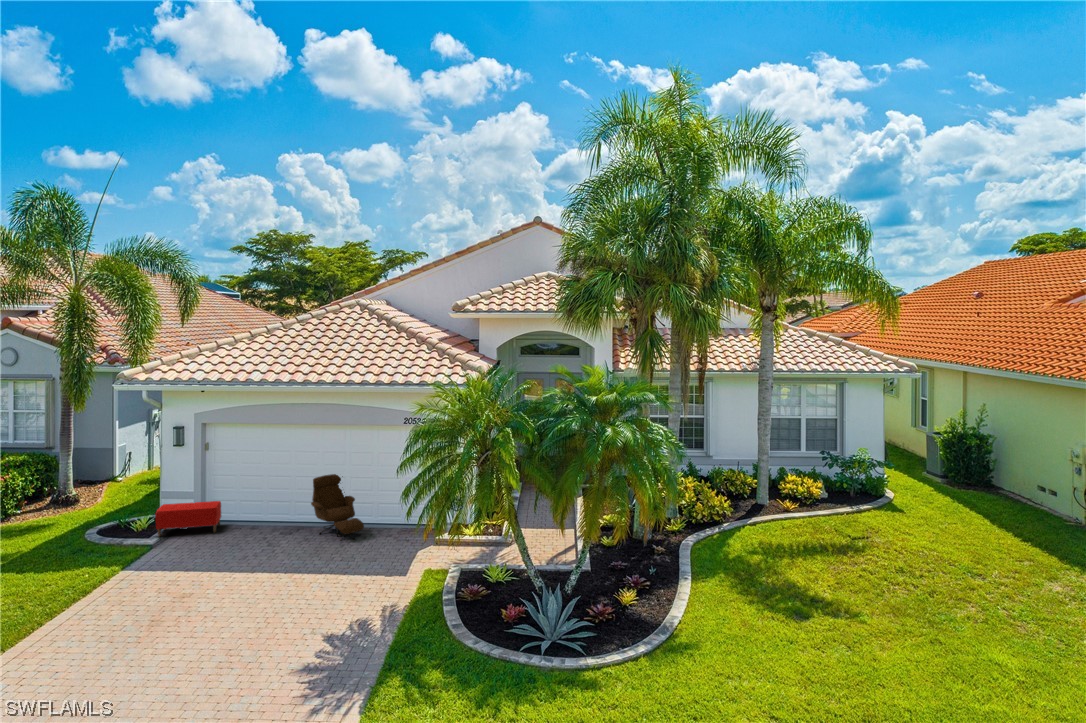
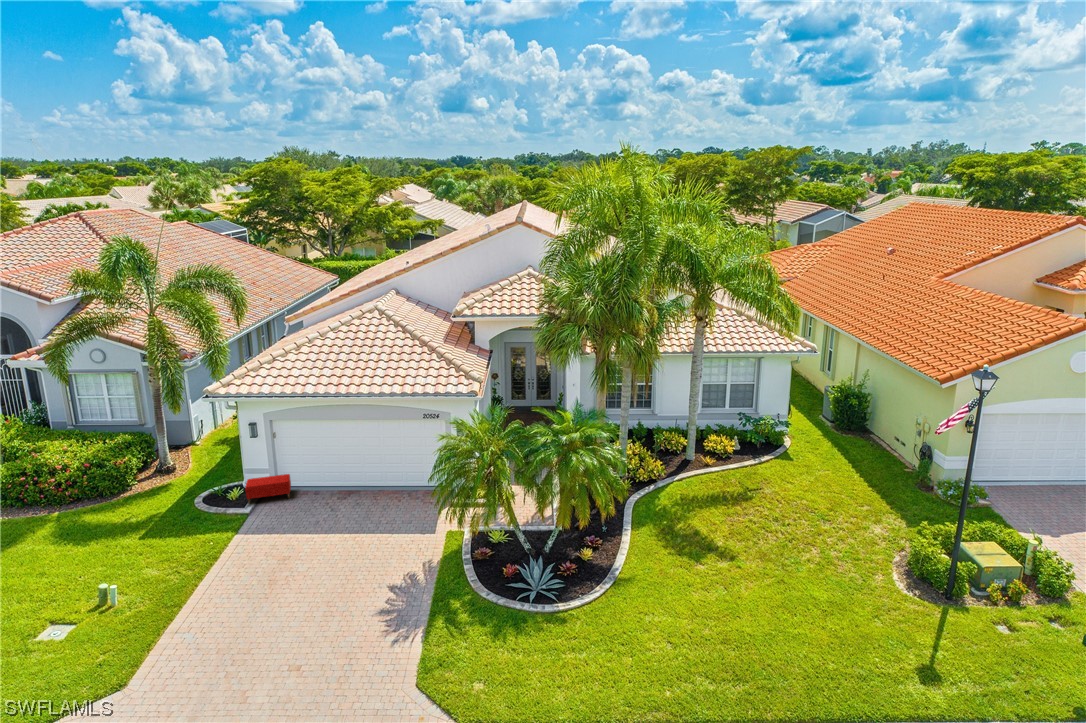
lounge chair: present [311,474,364,540] -> none [358,452,399,504]

